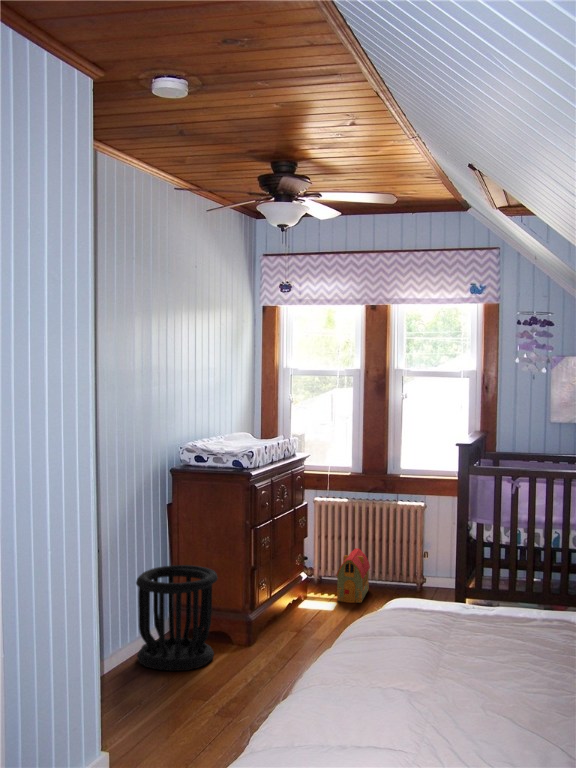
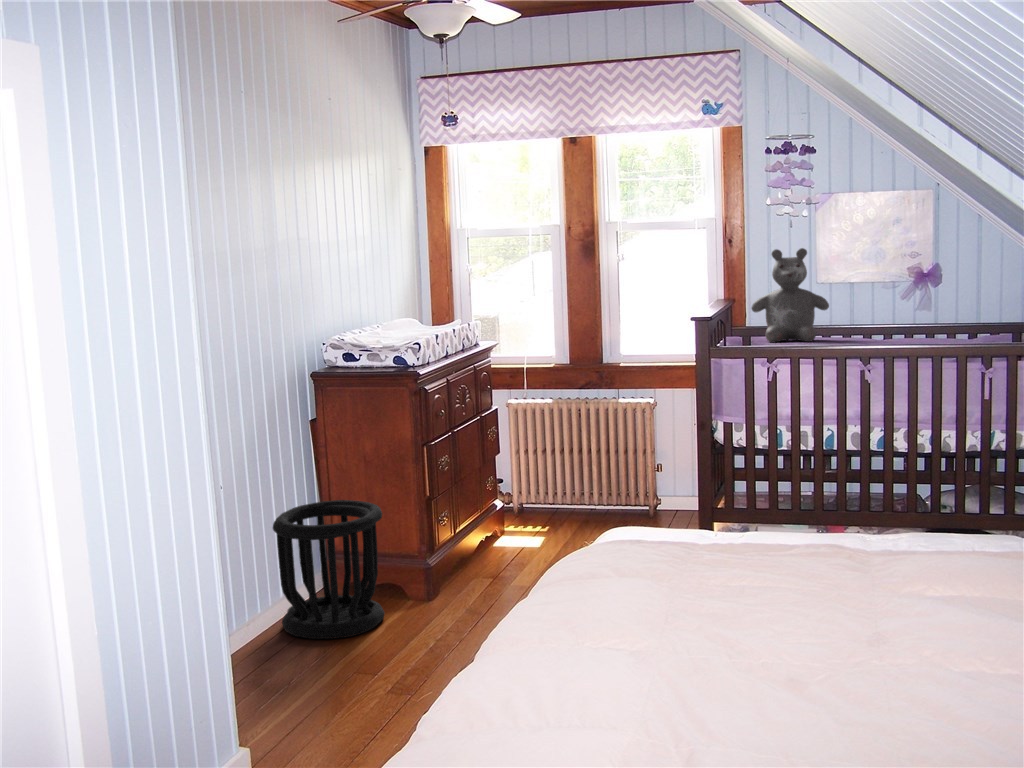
teddy bear: none [502,395,561,466] -> present [752,248,829,342]
toy house: present [336,548,370,603] -> none [541,465,585,534]

